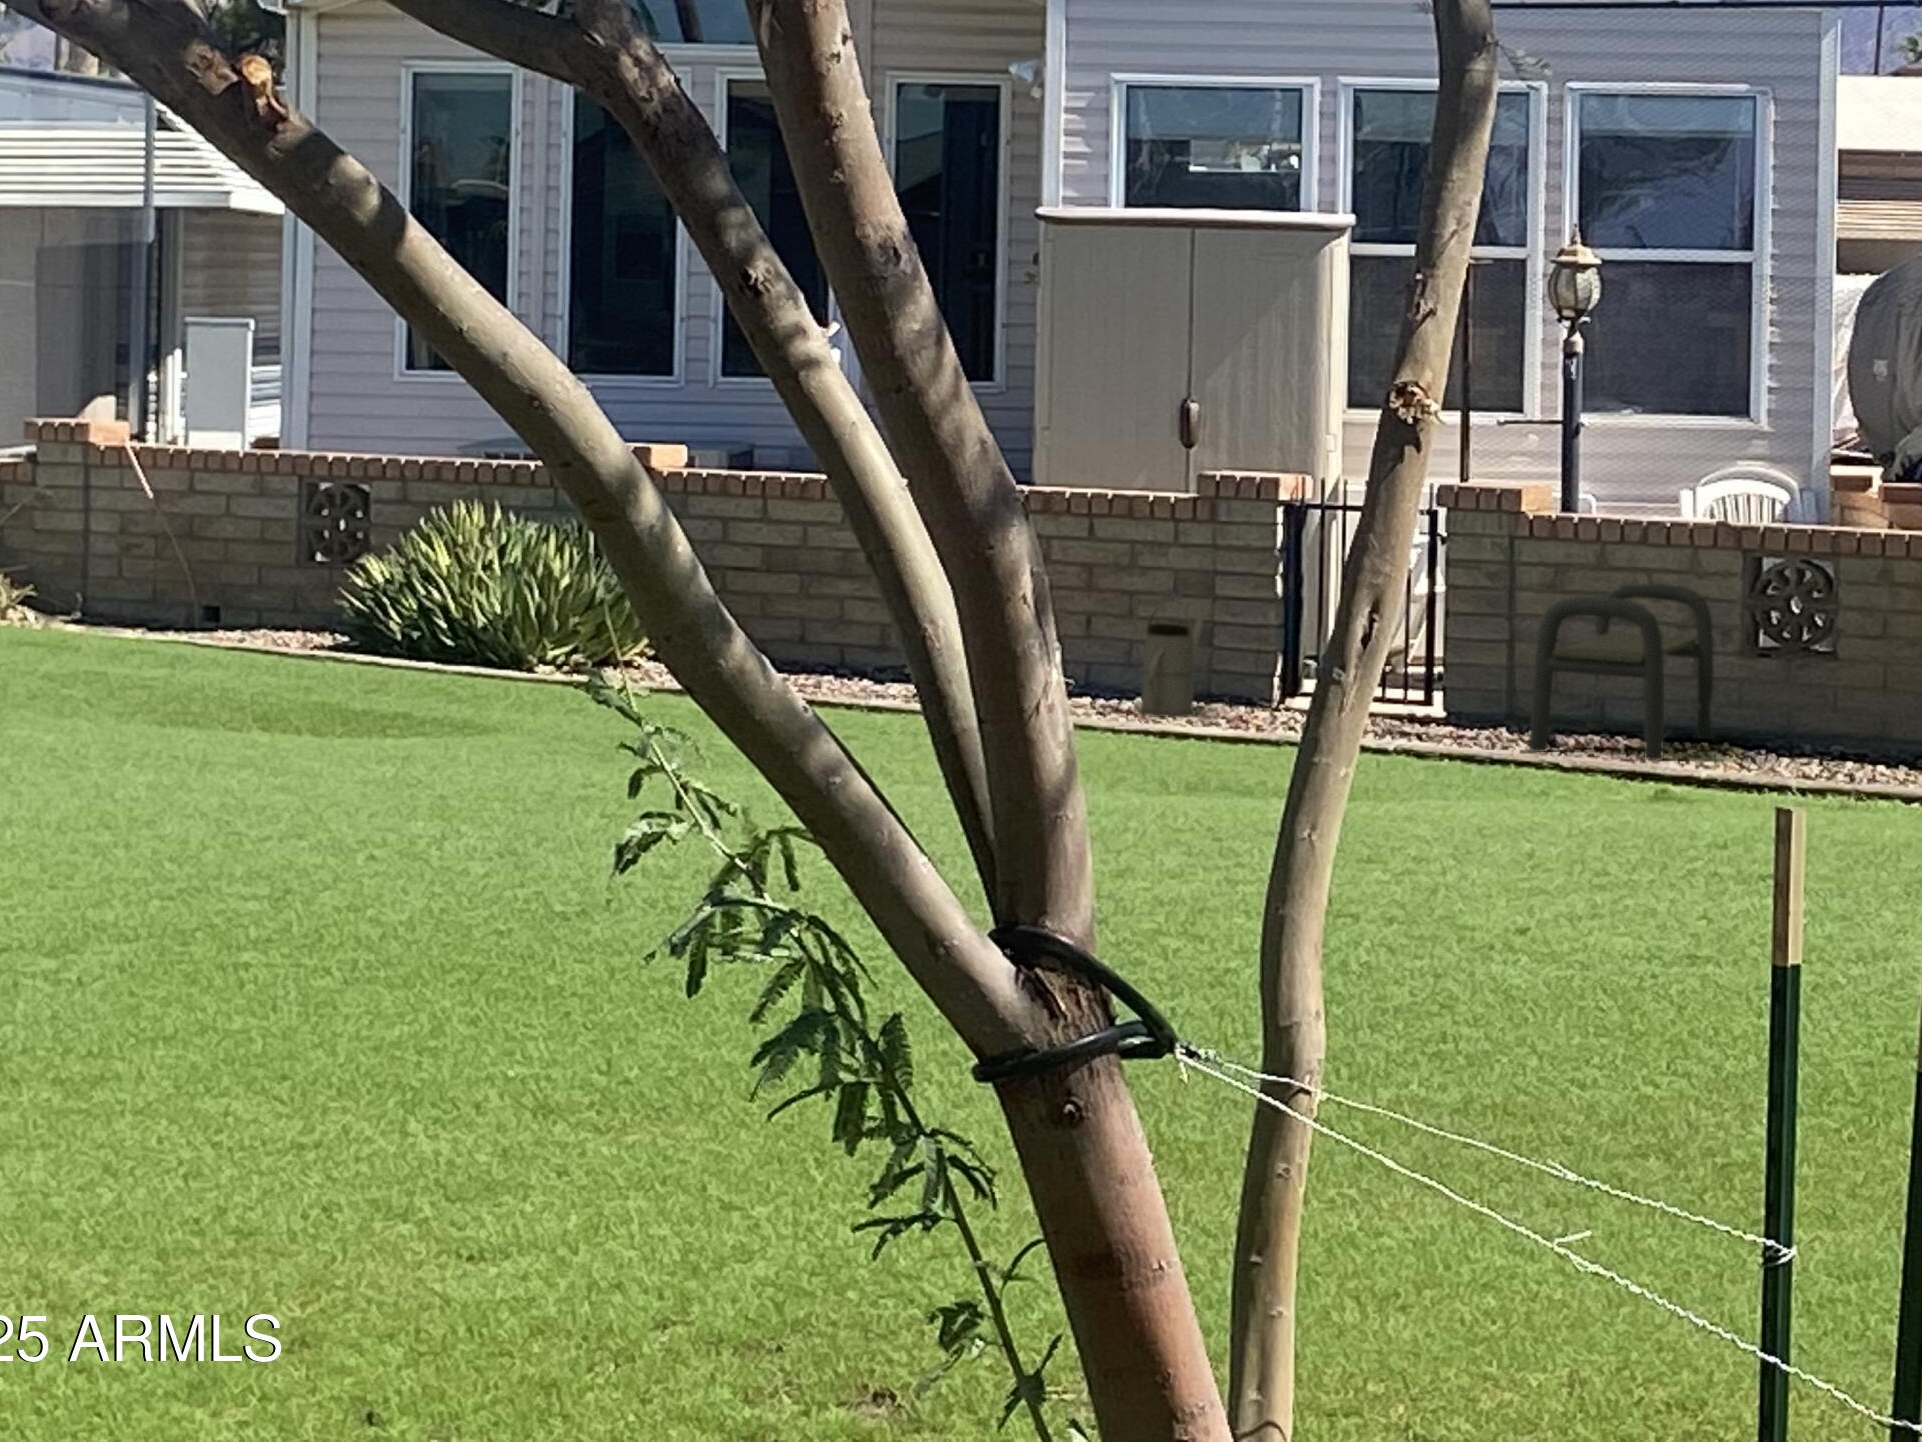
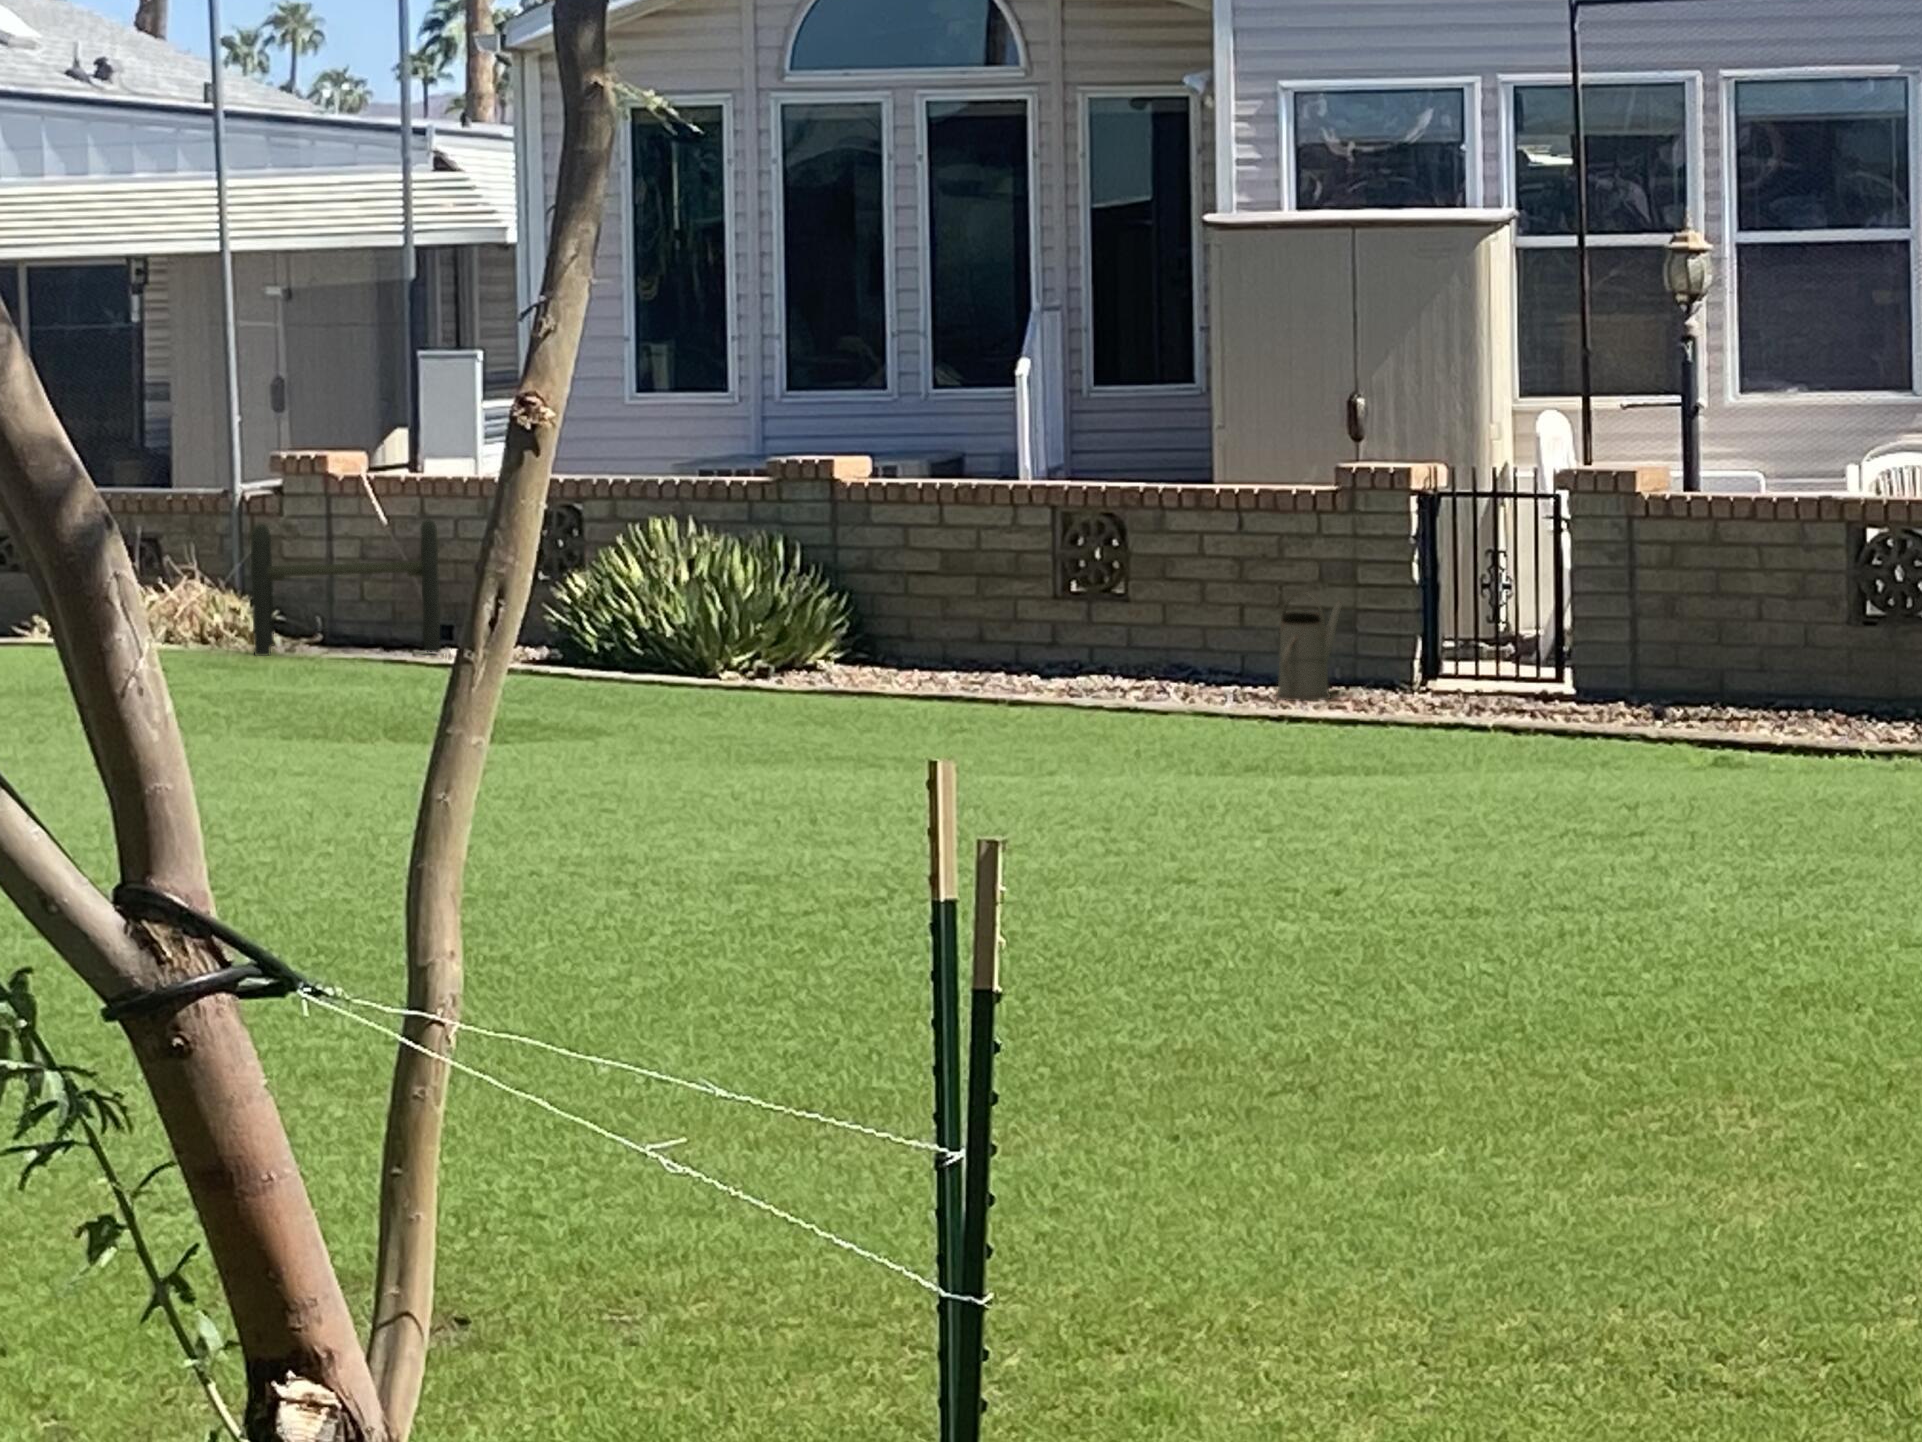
bench: present [1529,584,1715,761] -> present [251,519,440,656]

